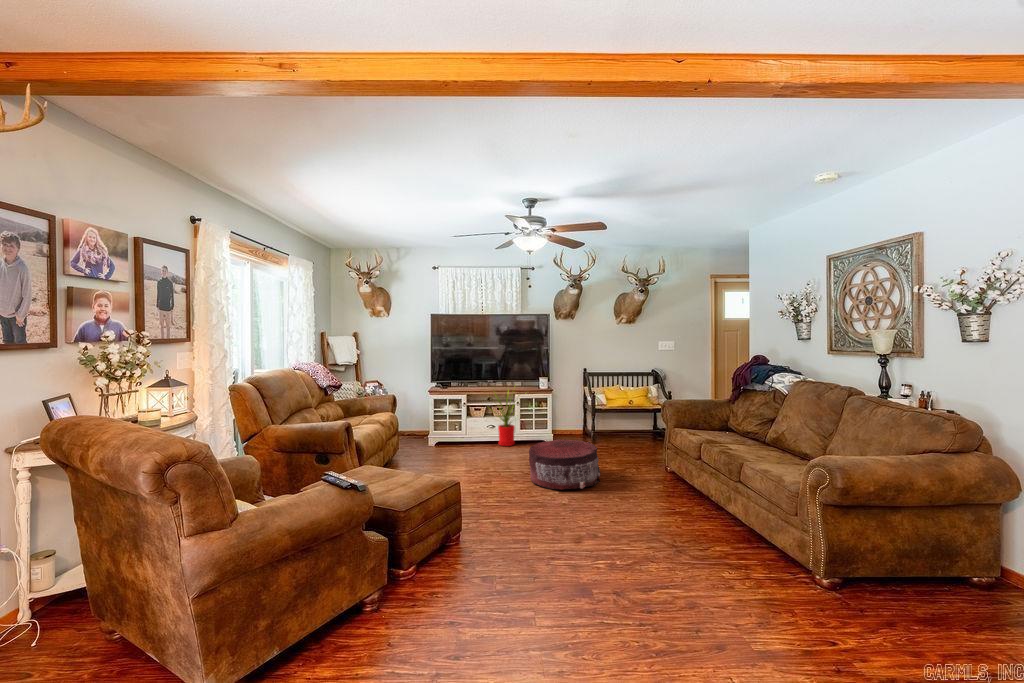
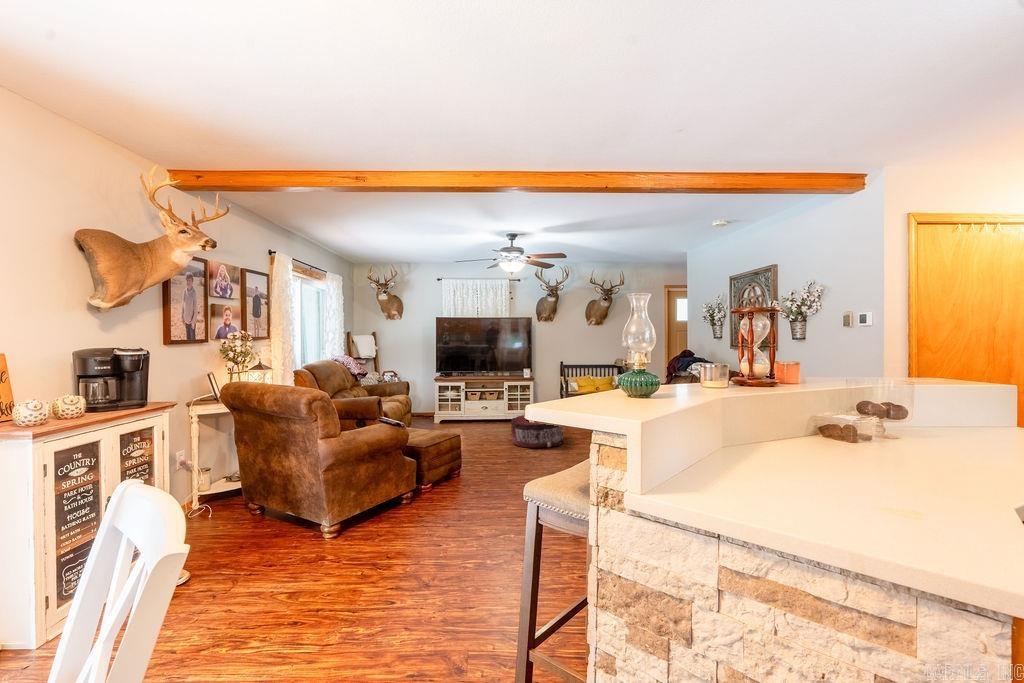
house plant: present [493,394,515,446] -> none [478,373,514,423]

